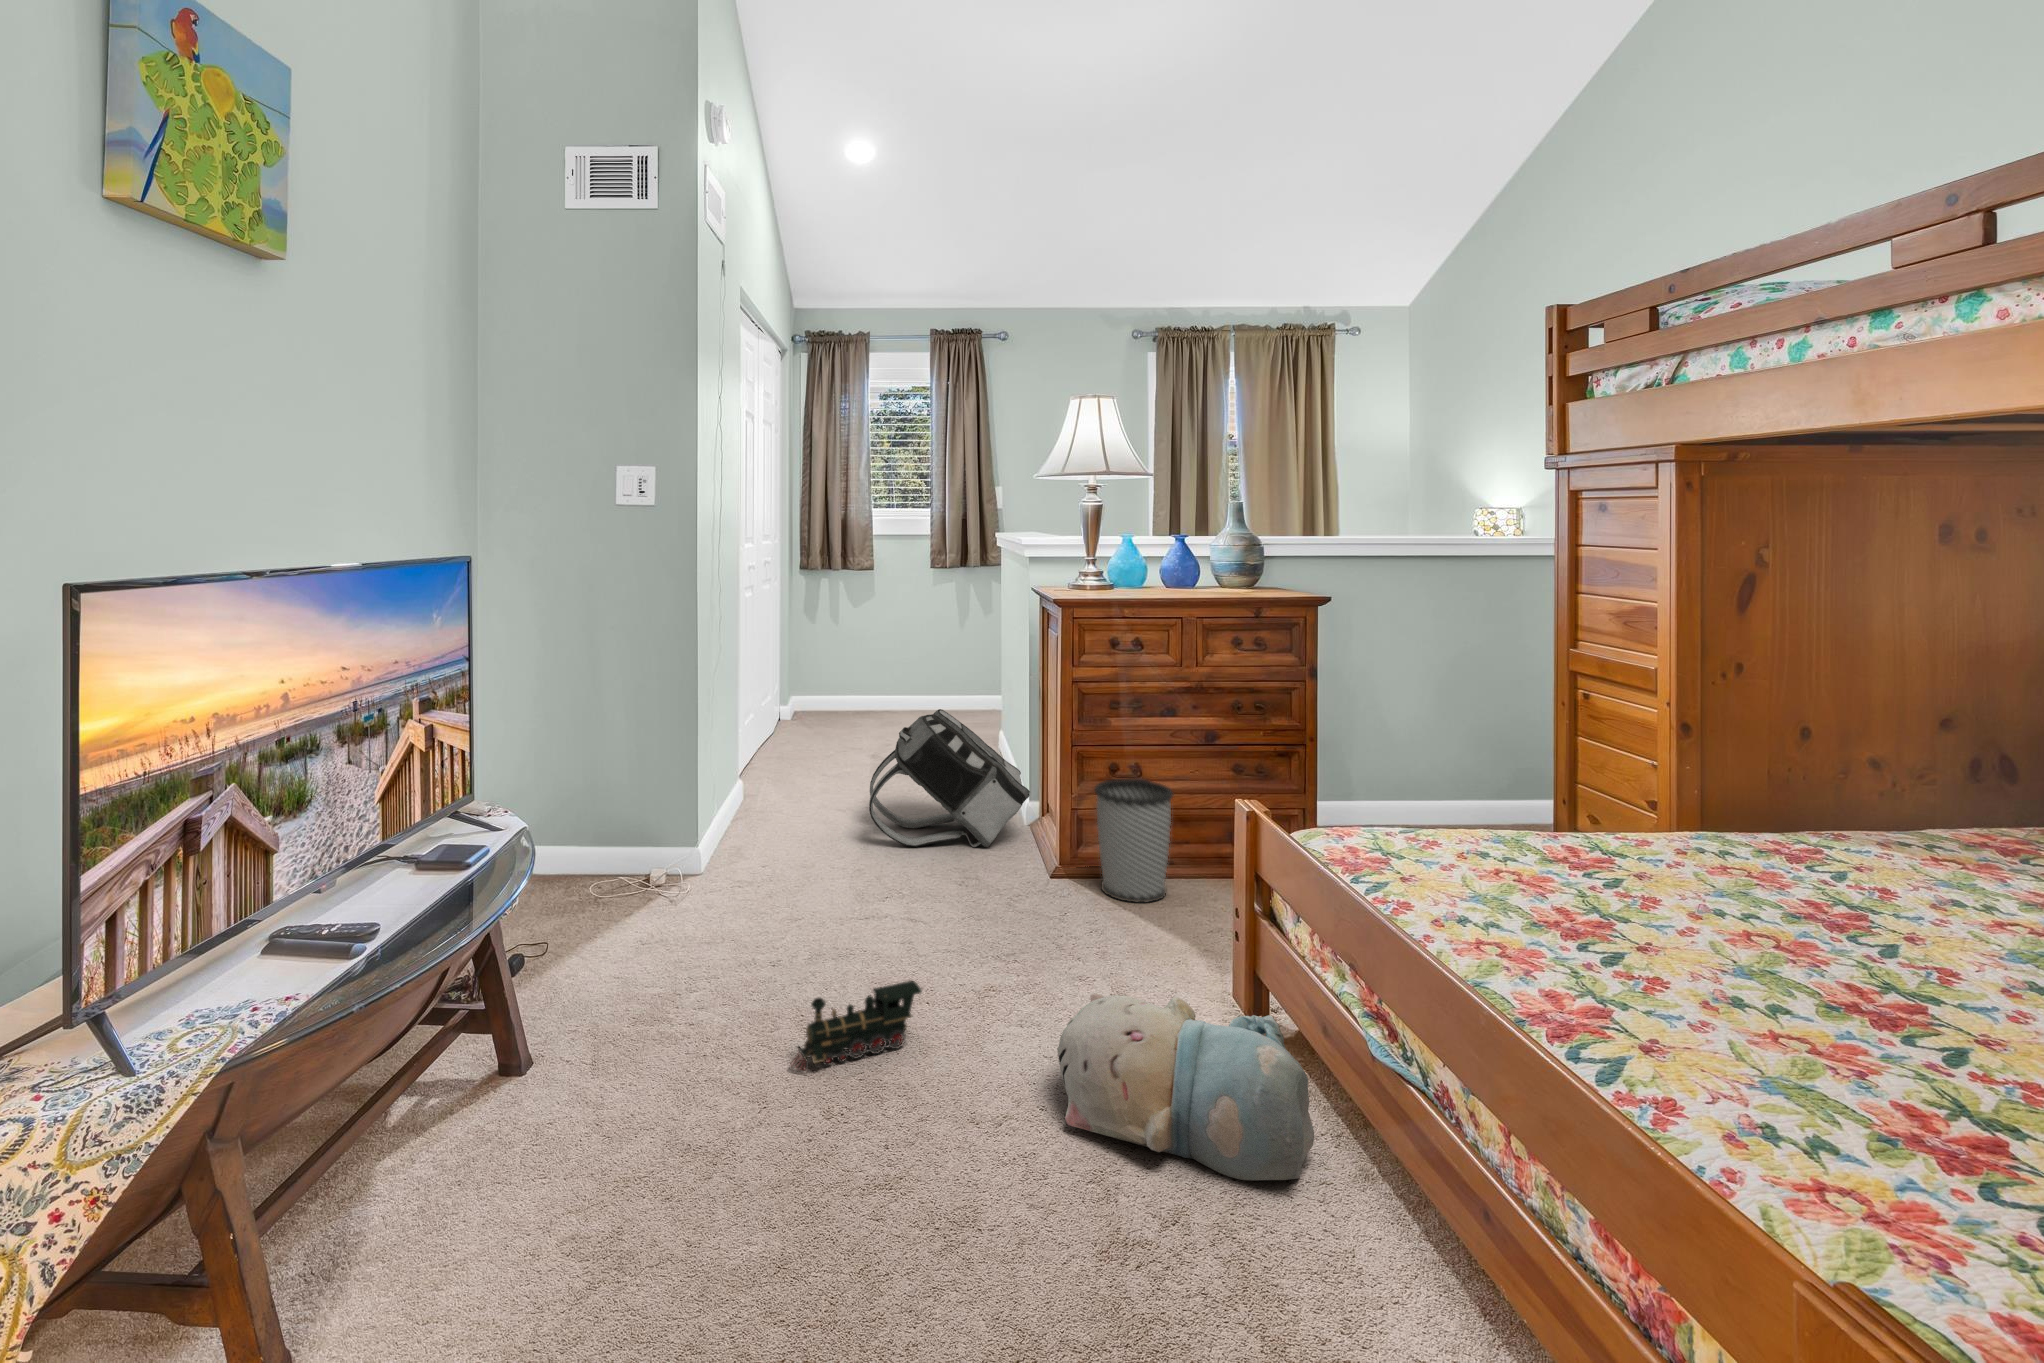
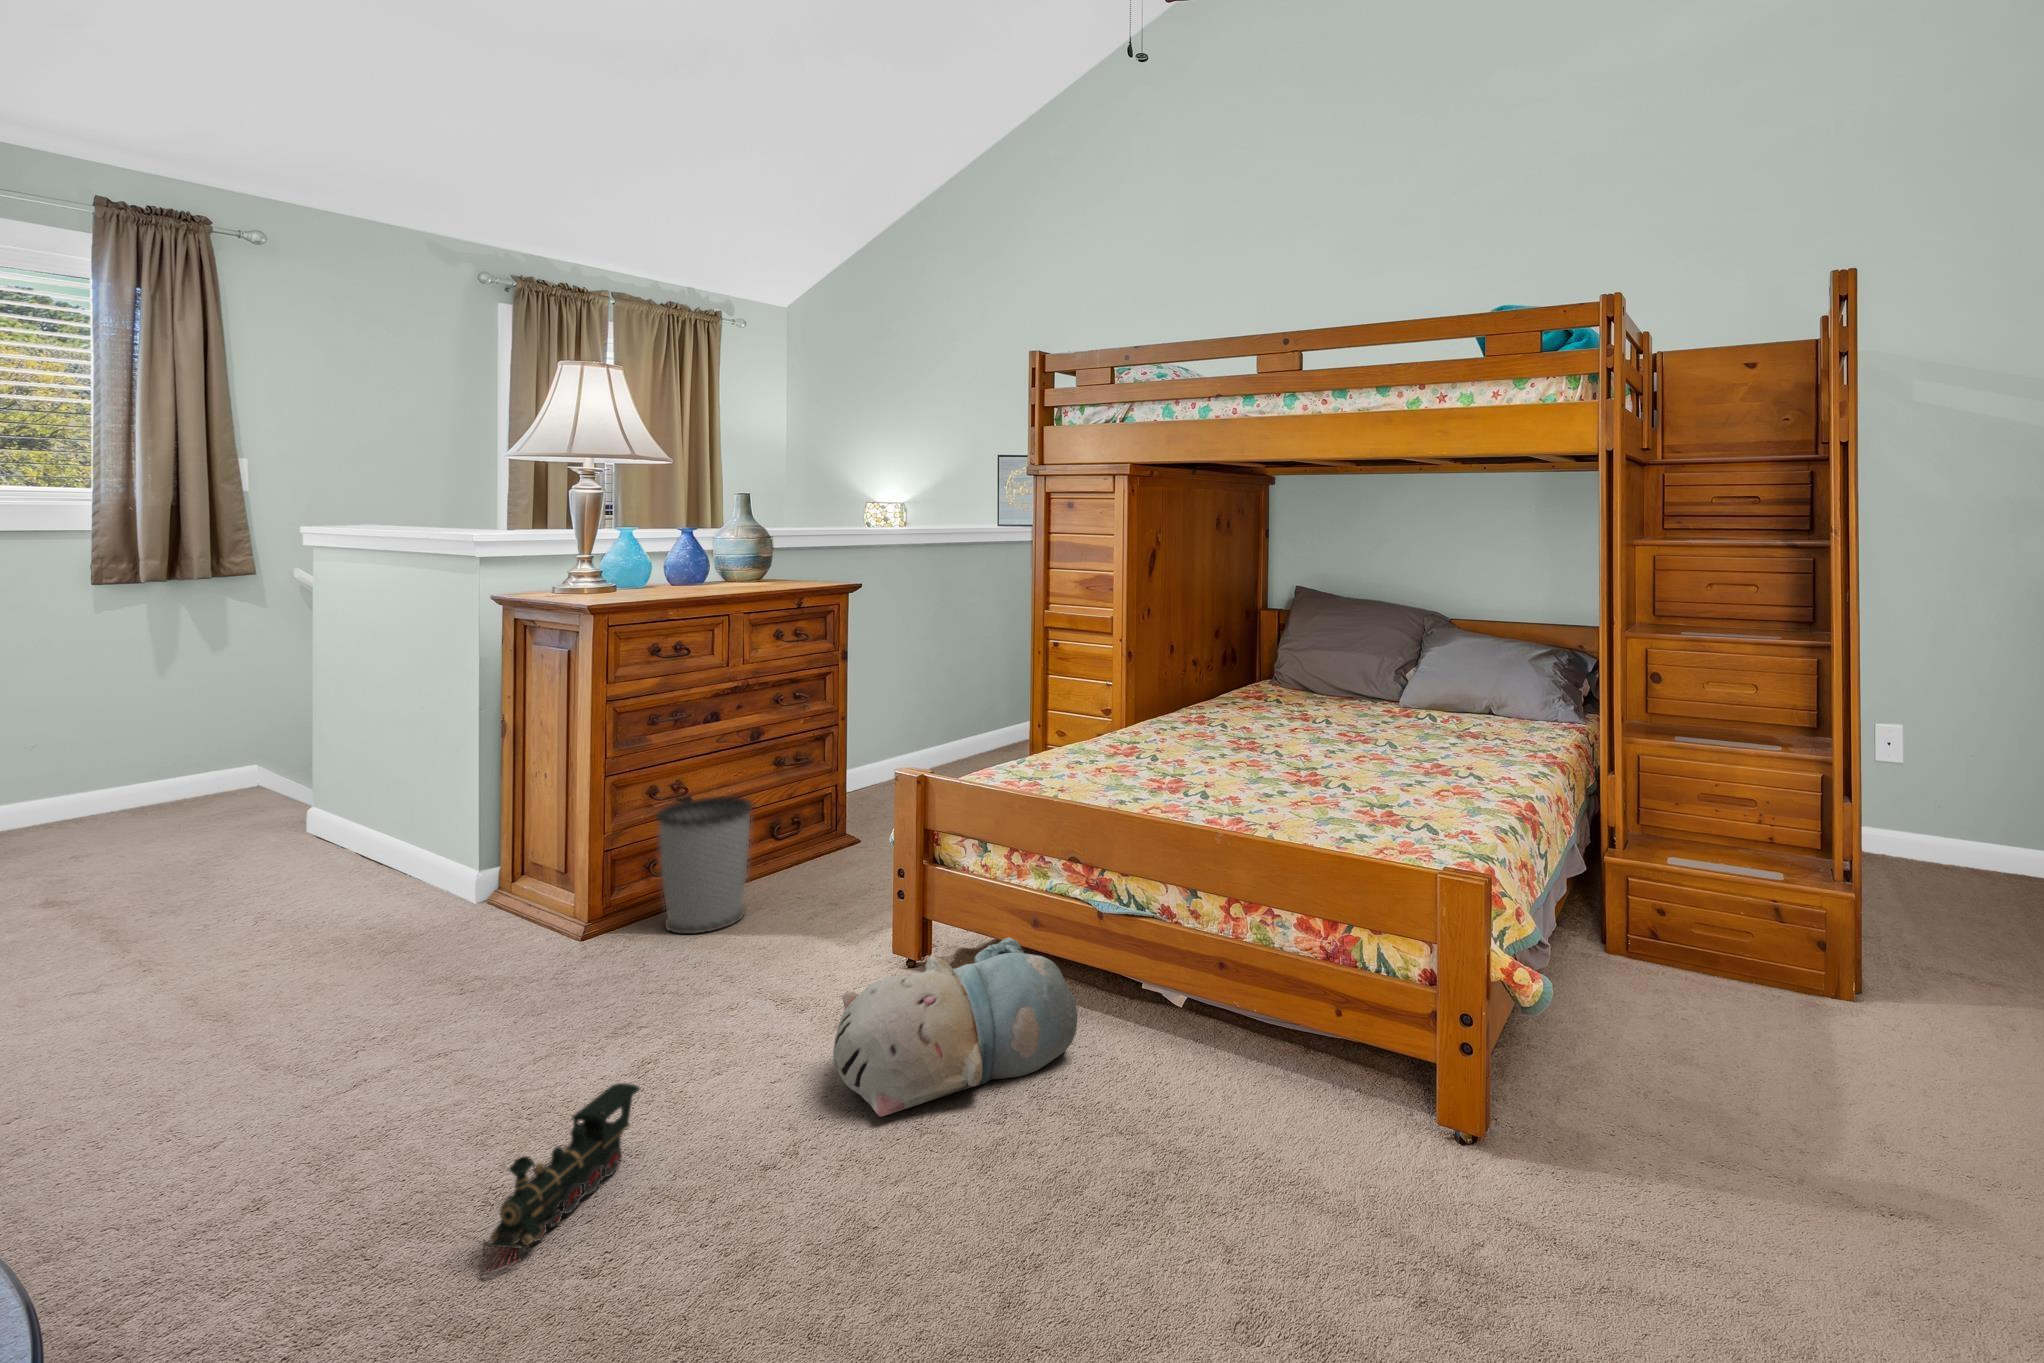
backpack: present [869,709,1030,847] -> none [199,778,522,987]

